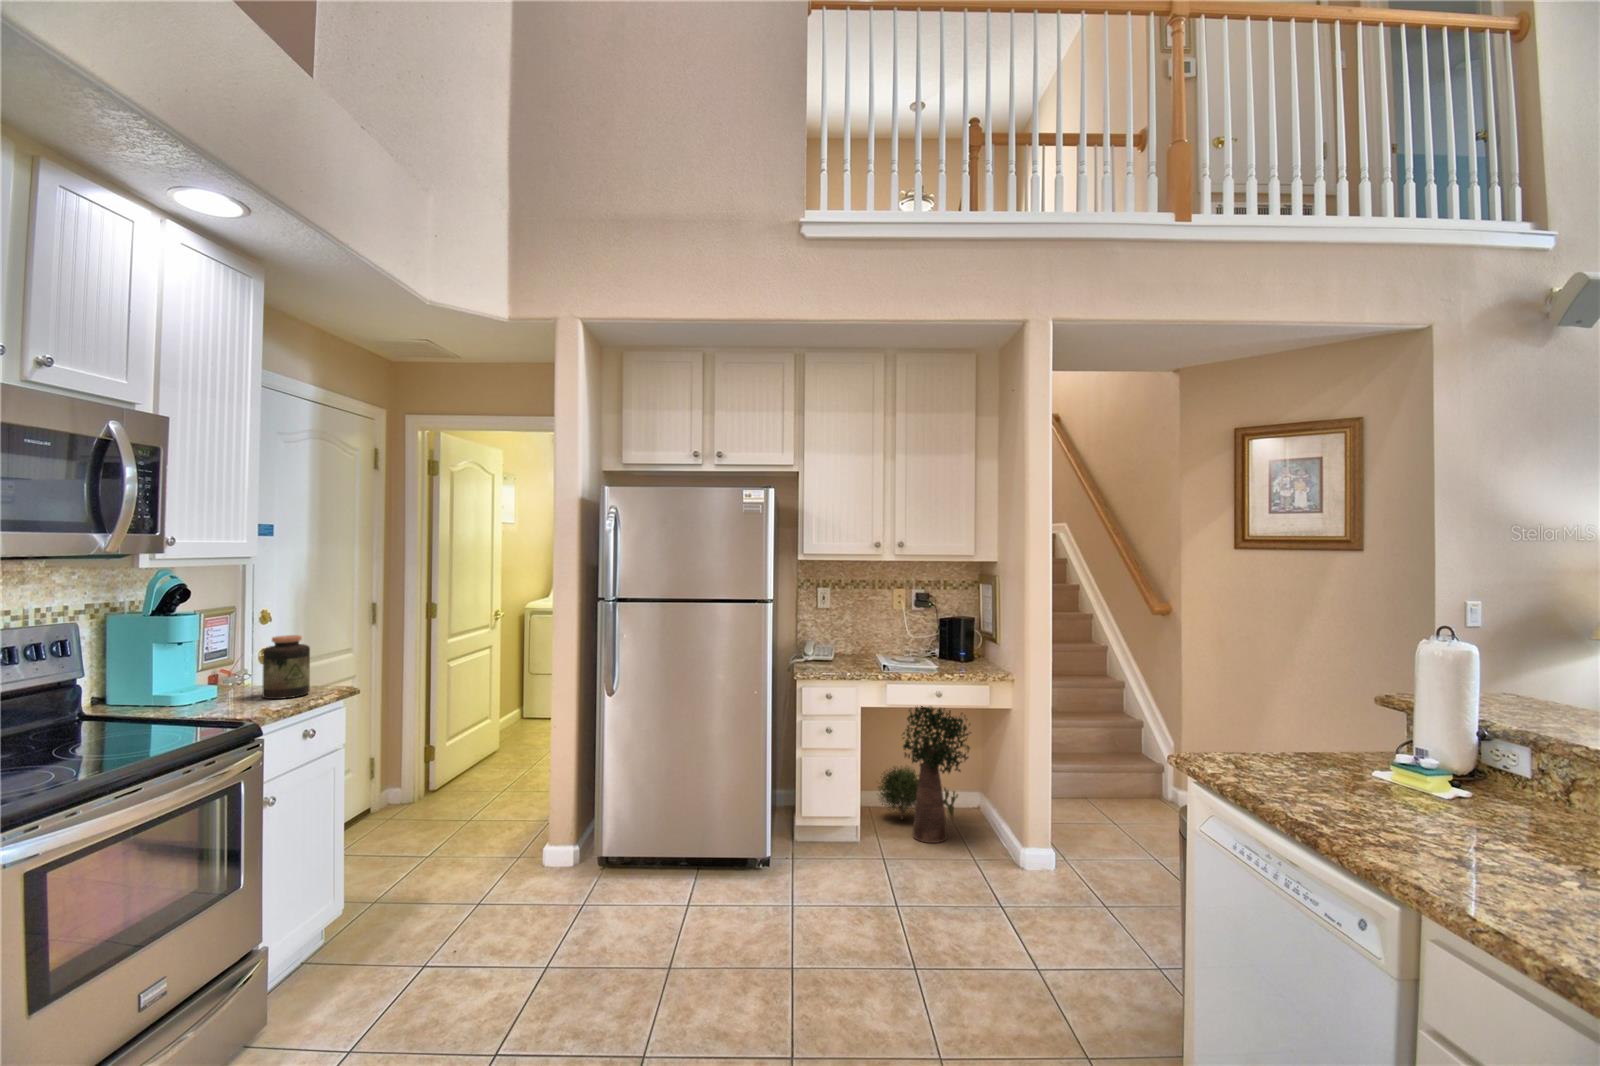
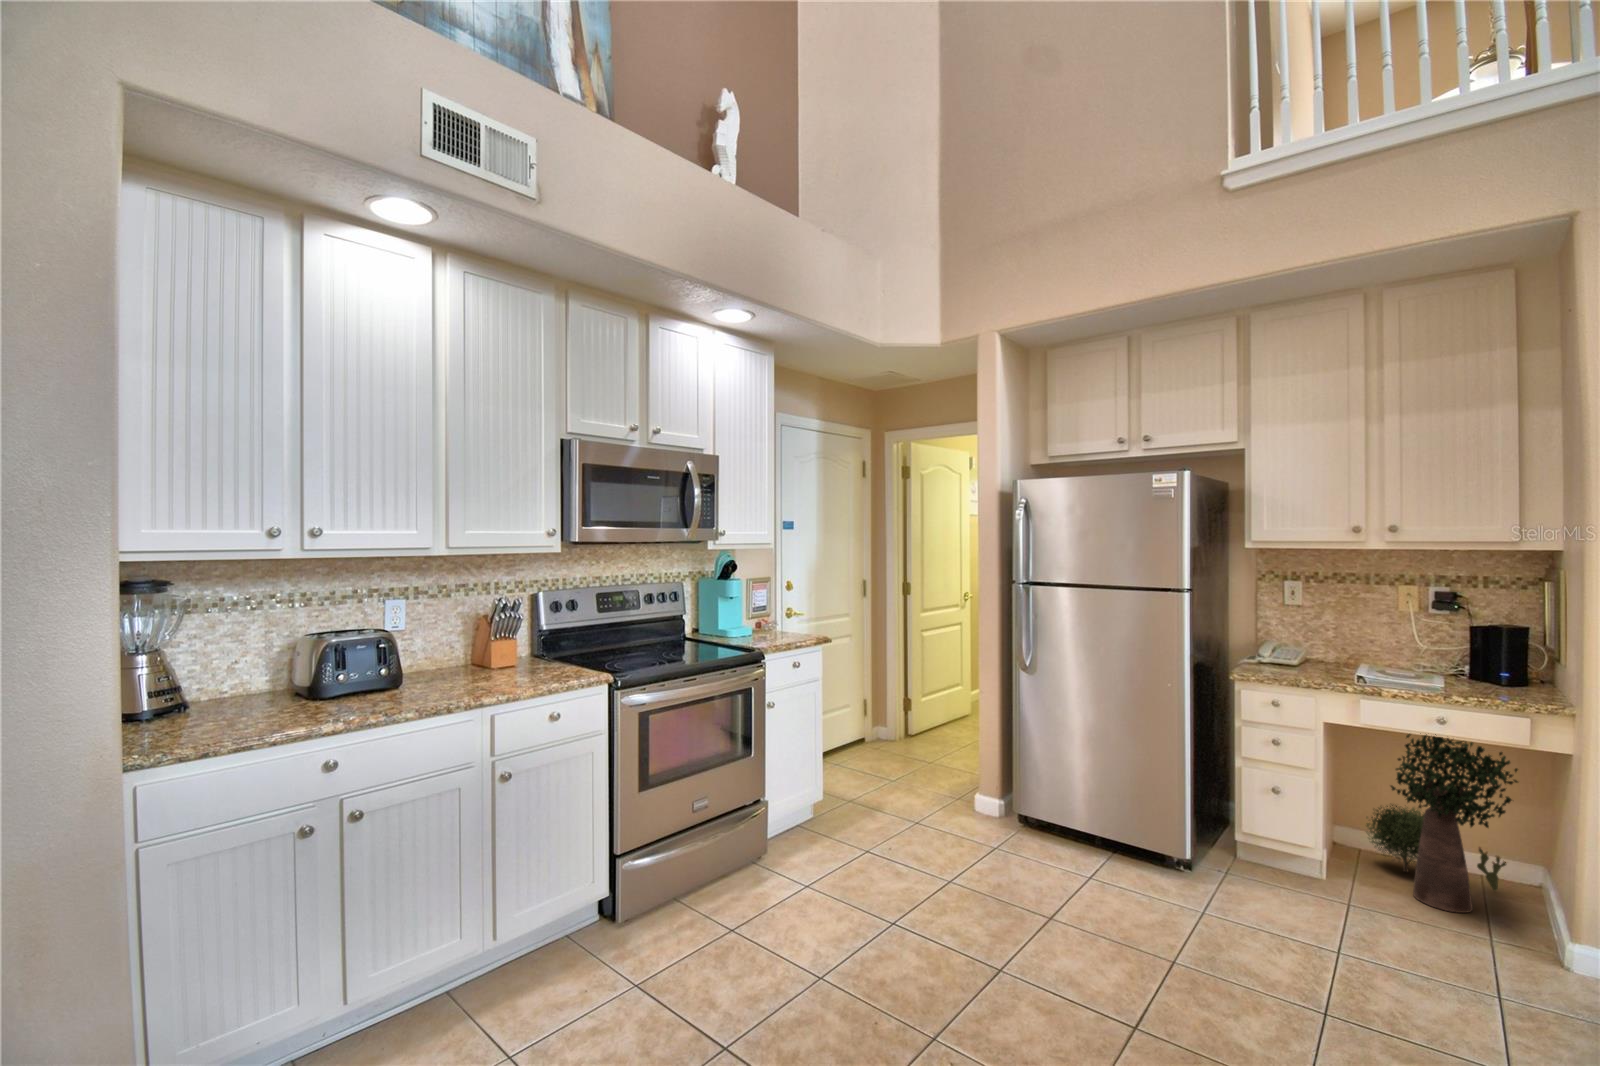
jar: present [262,635,310,699] -> none [773,598,800,641]

